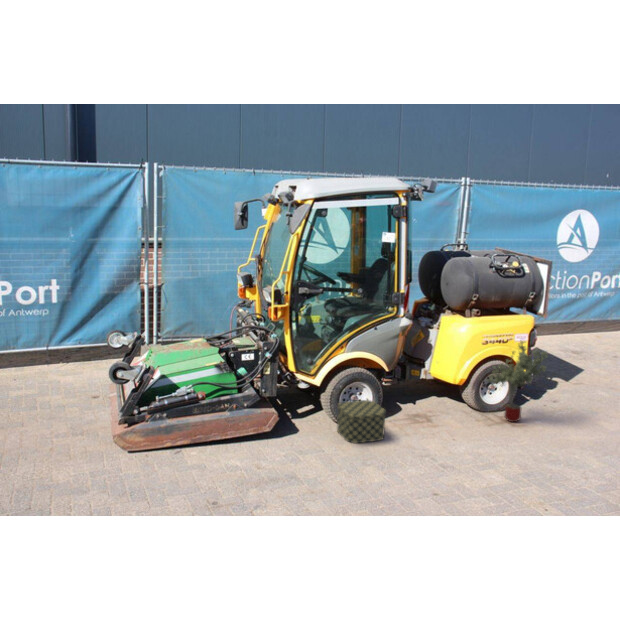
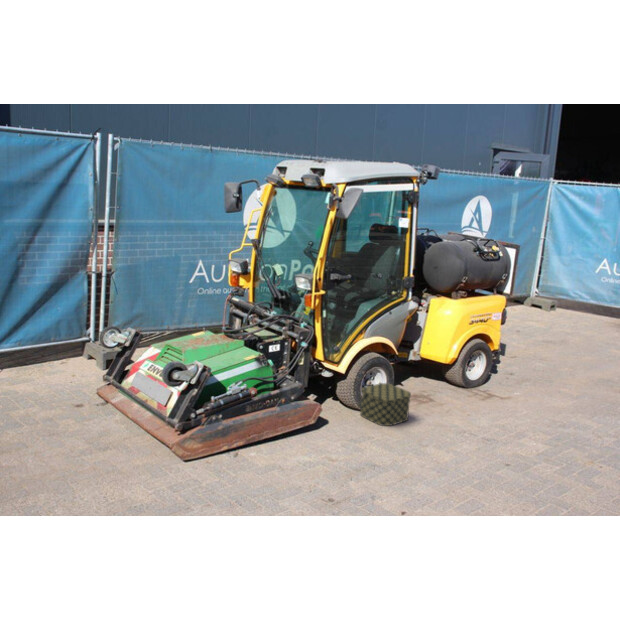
potted tree: present [487,342,548,422] -> none [473,318,522,393]

